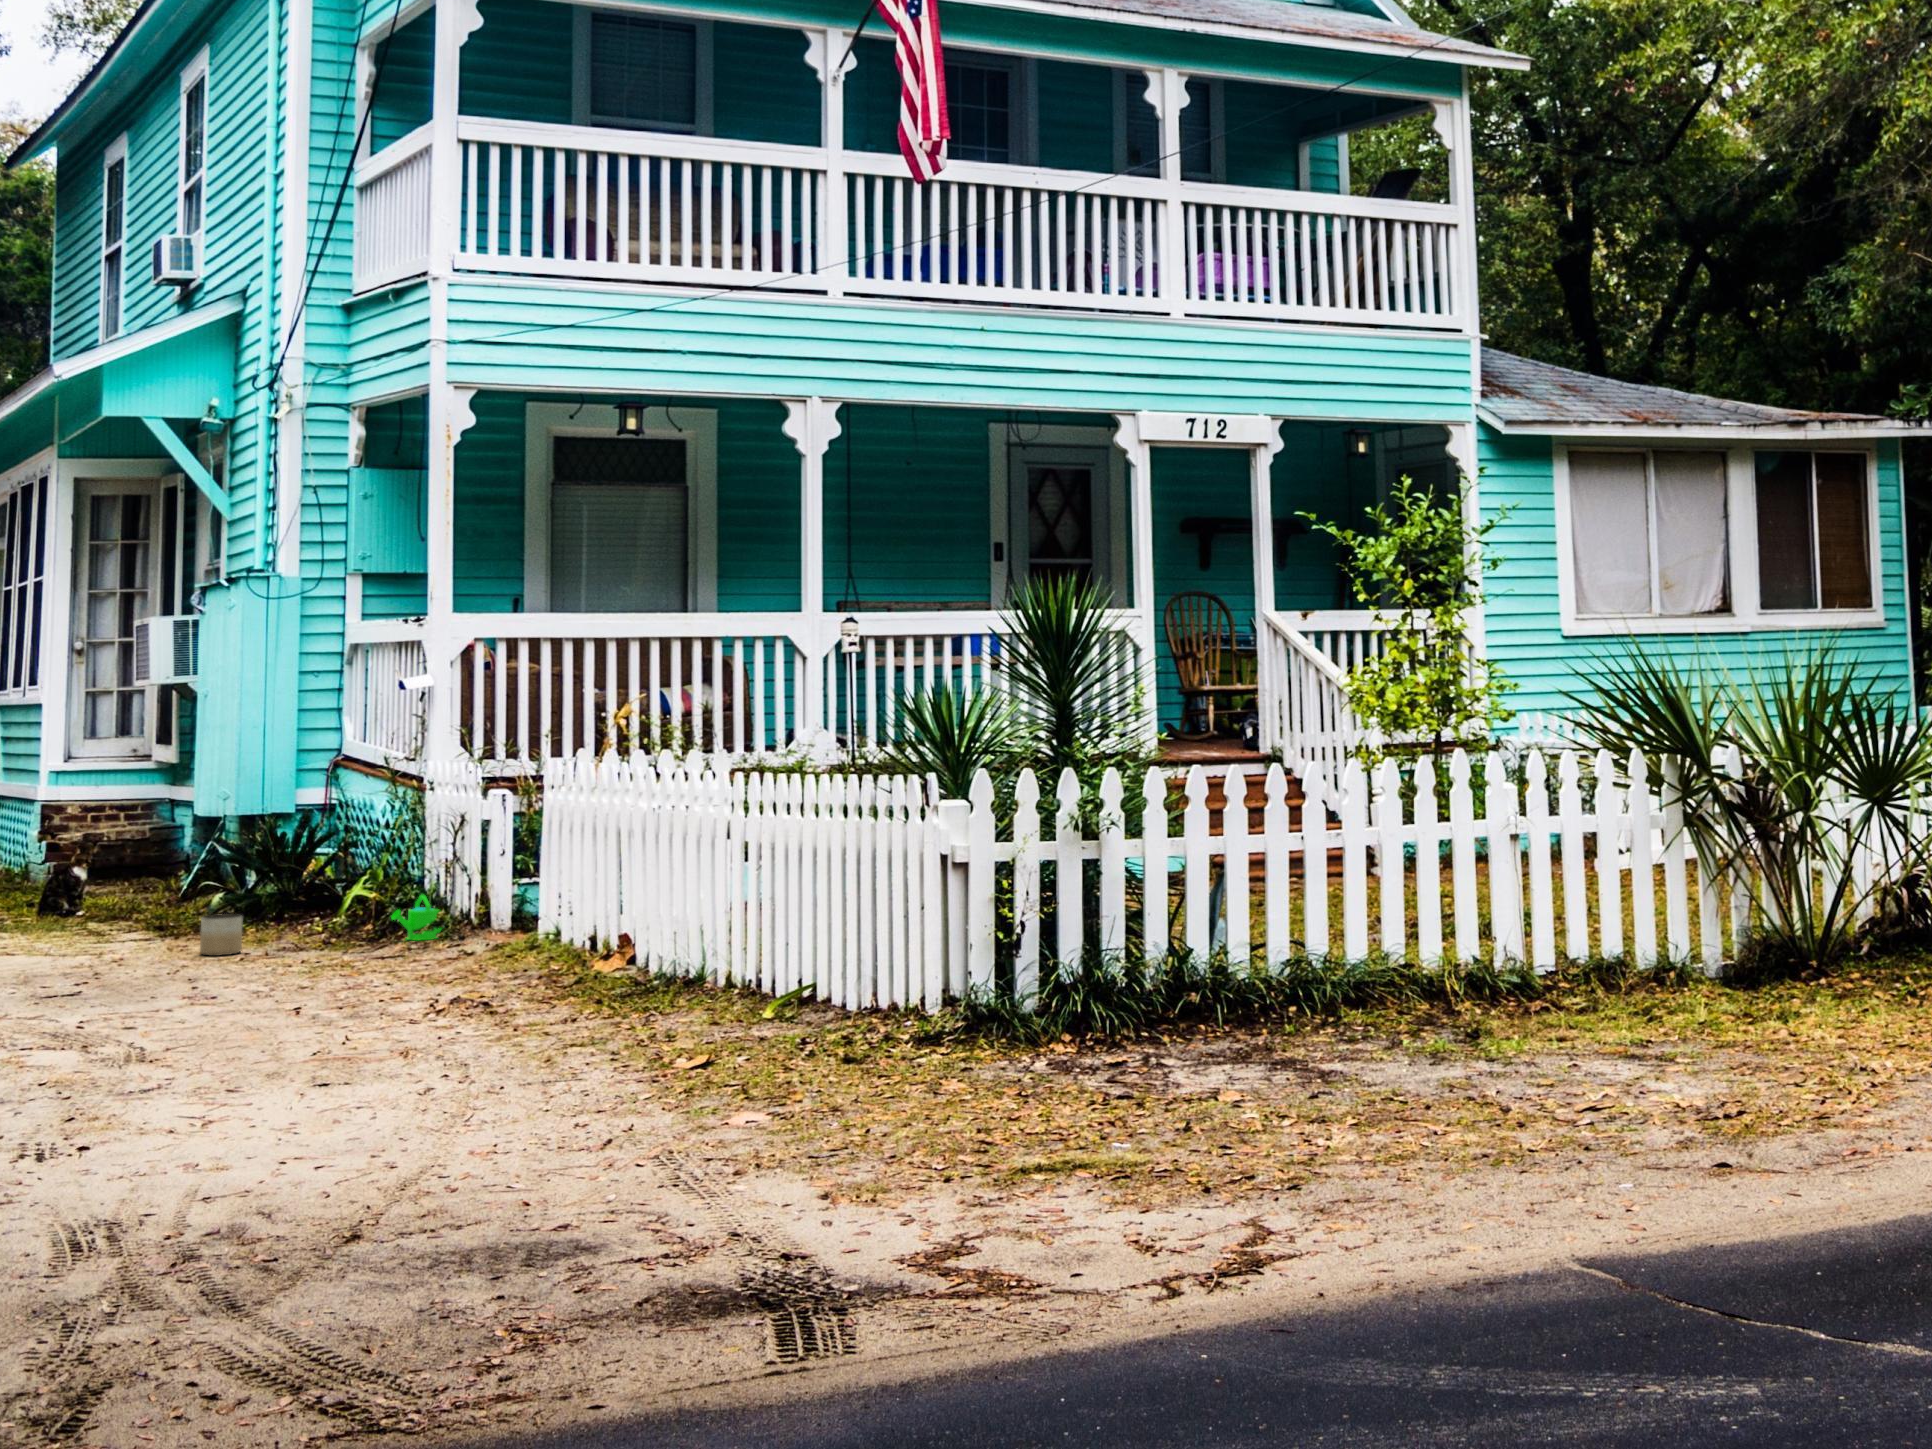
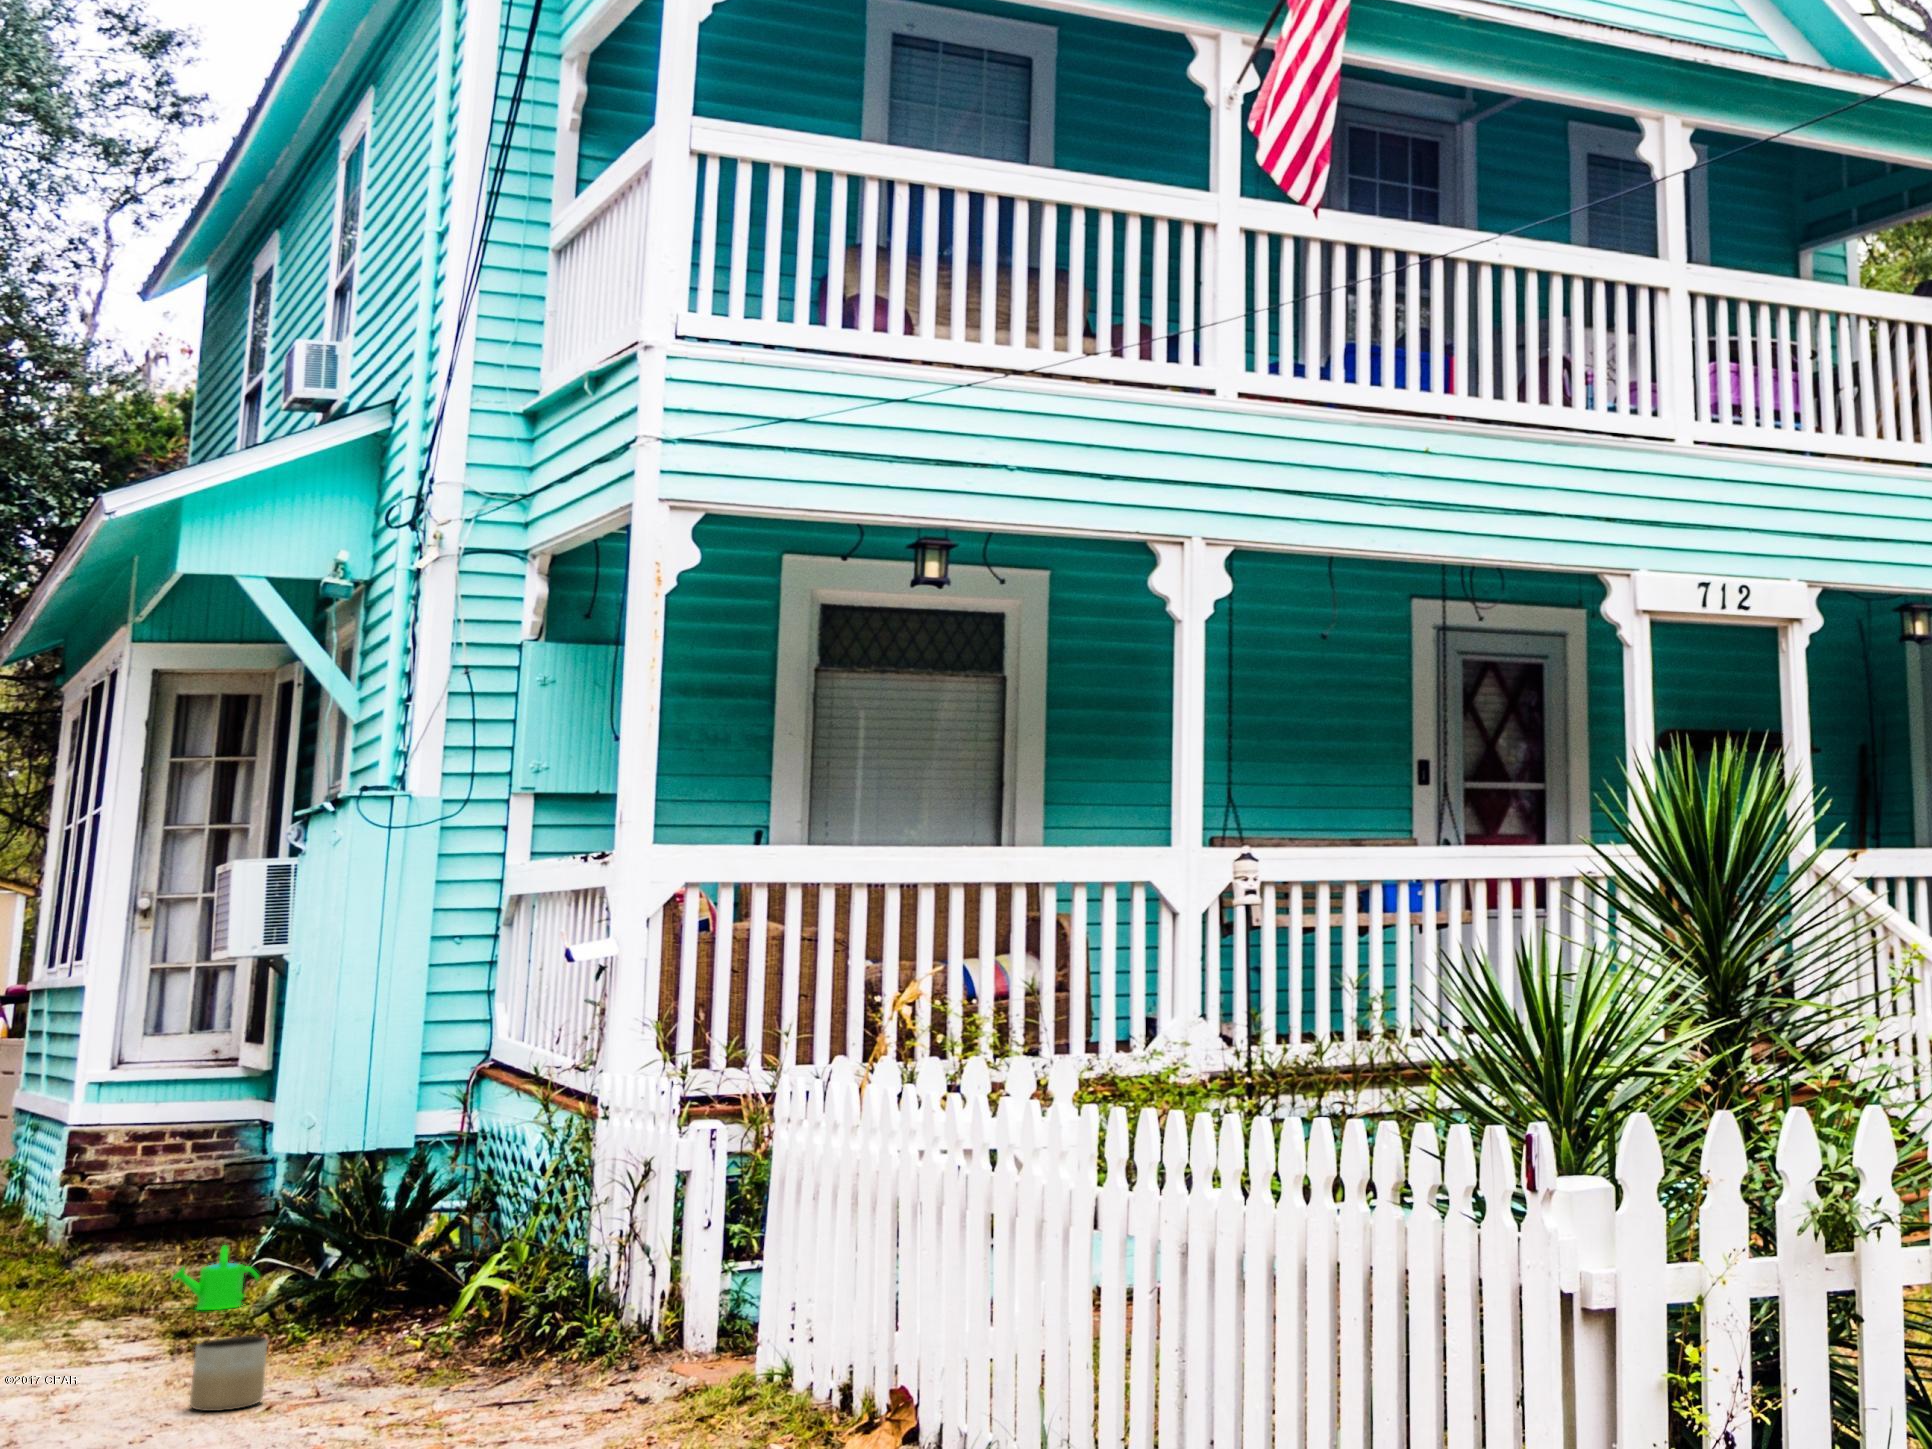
watering can: present [391,894,444,940] -> present [173,1245,259,1310]

